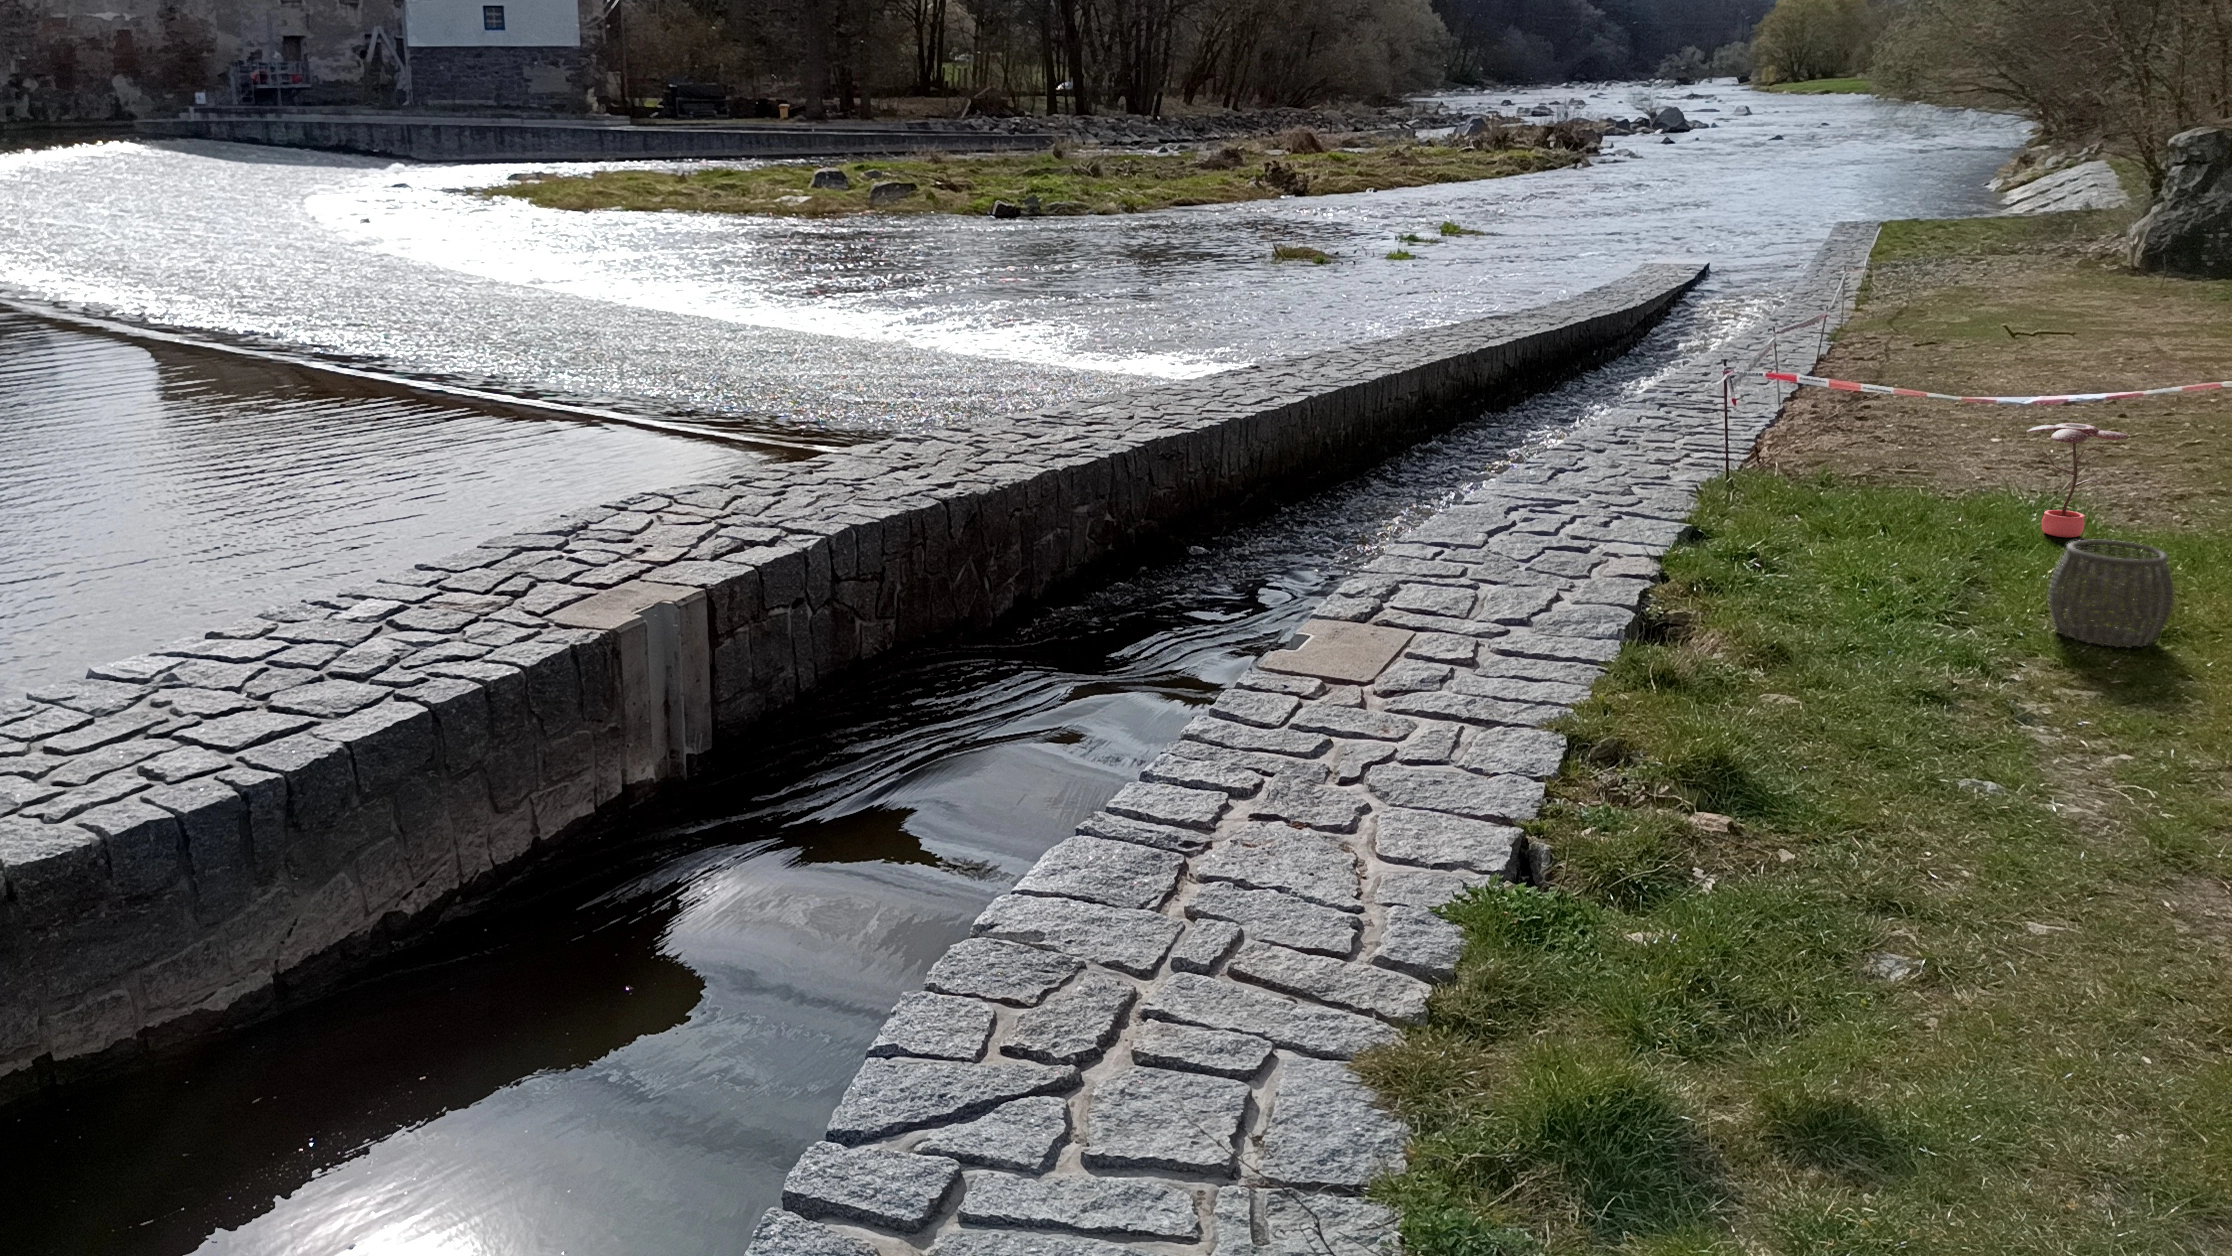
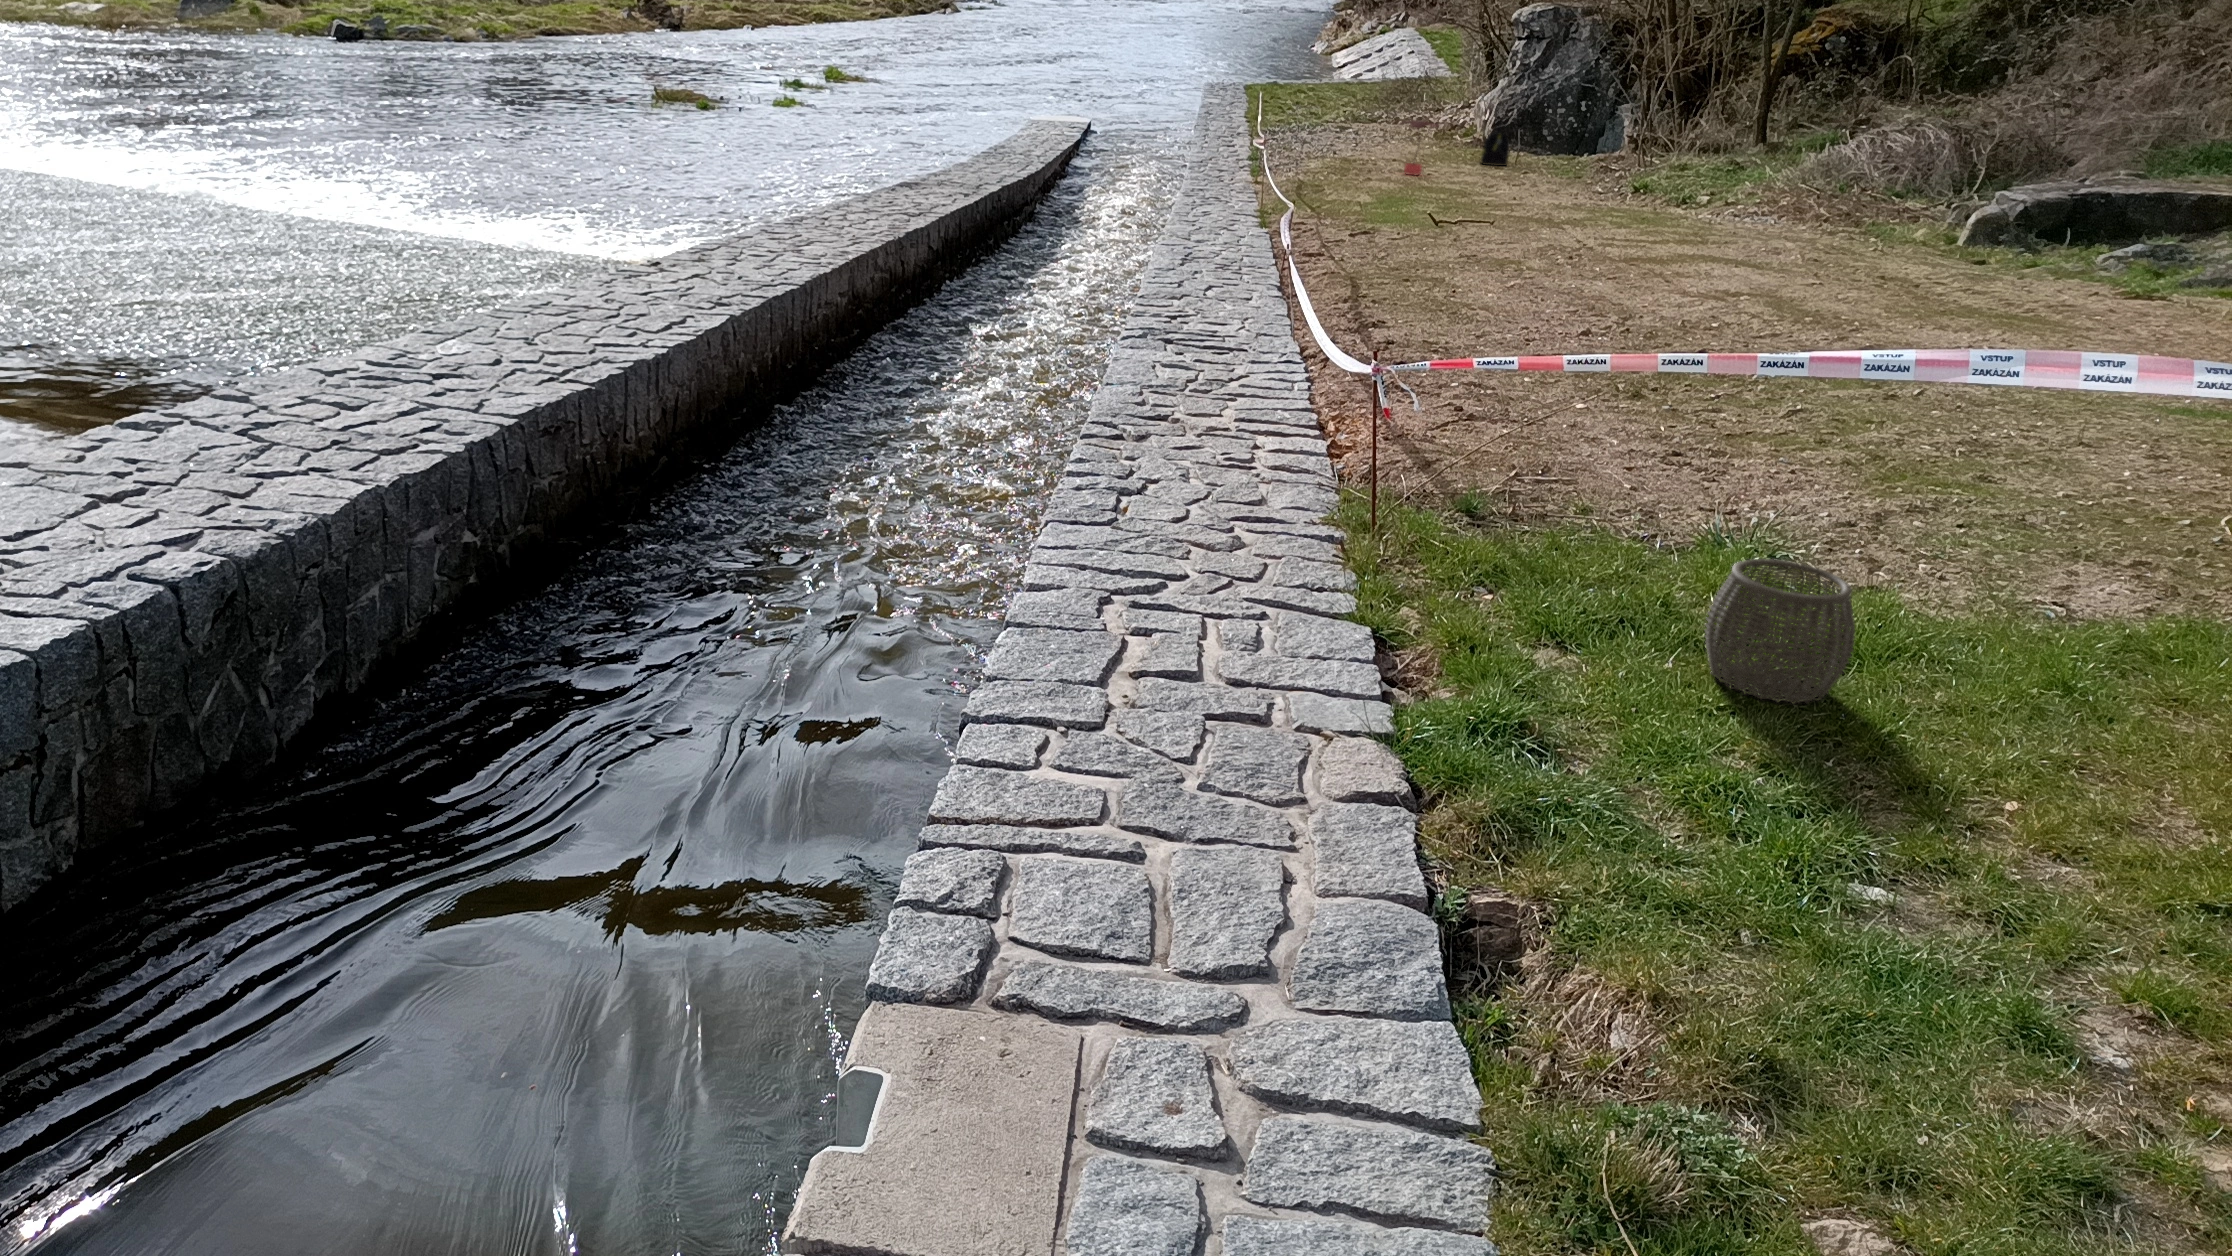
backpack: none [2124,250,2159,292] -> present [1481,126,1510,166]
potted plant: present [2027,423,2129,537] -> present [1403,120,1439,175]

